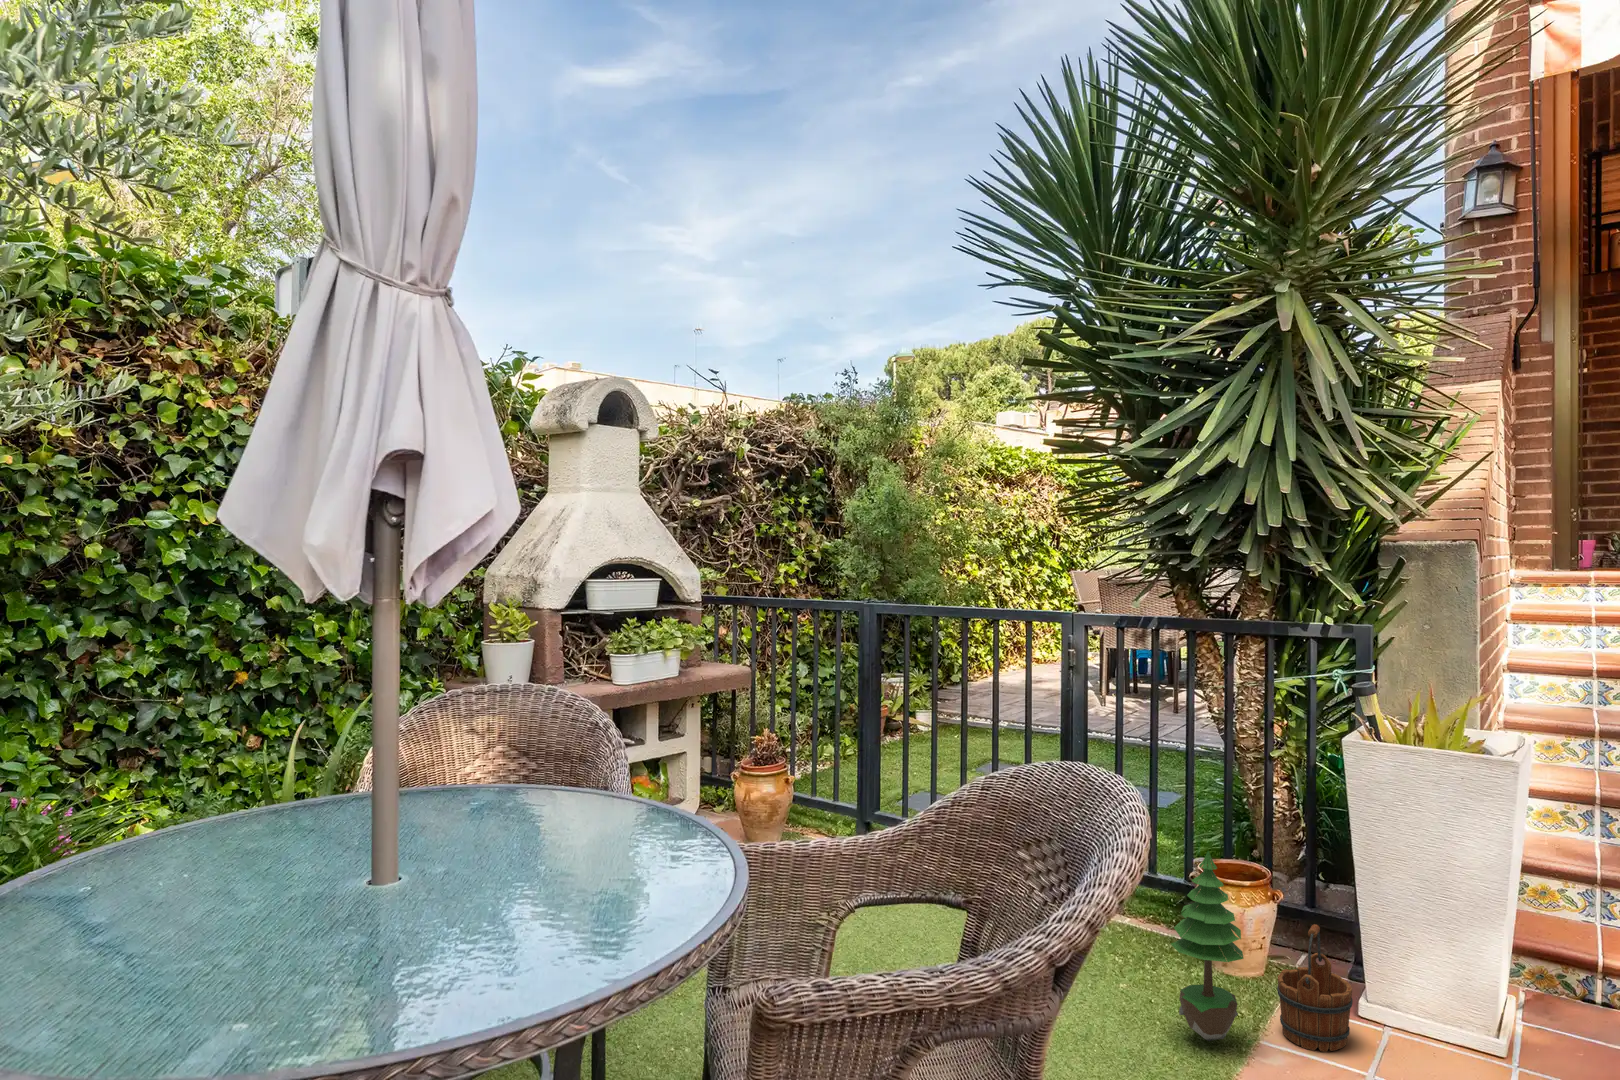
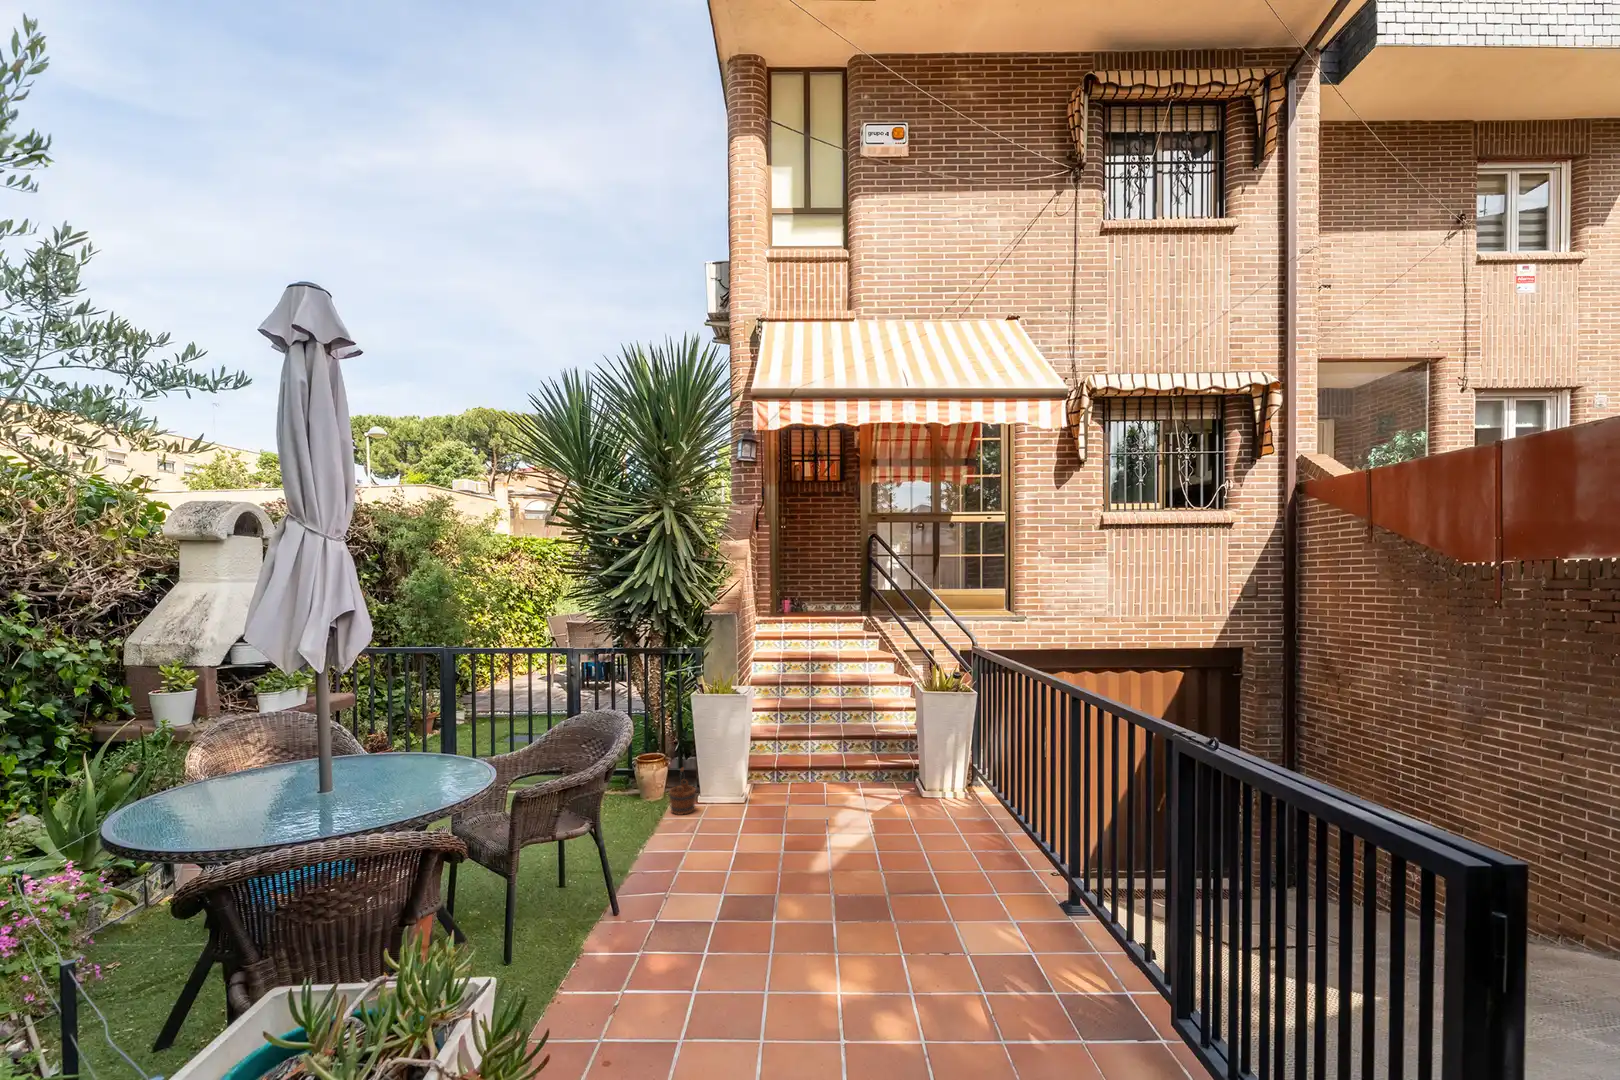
potted tree: present [1171,851,1243,1041] -> none [630,744,658,820]

